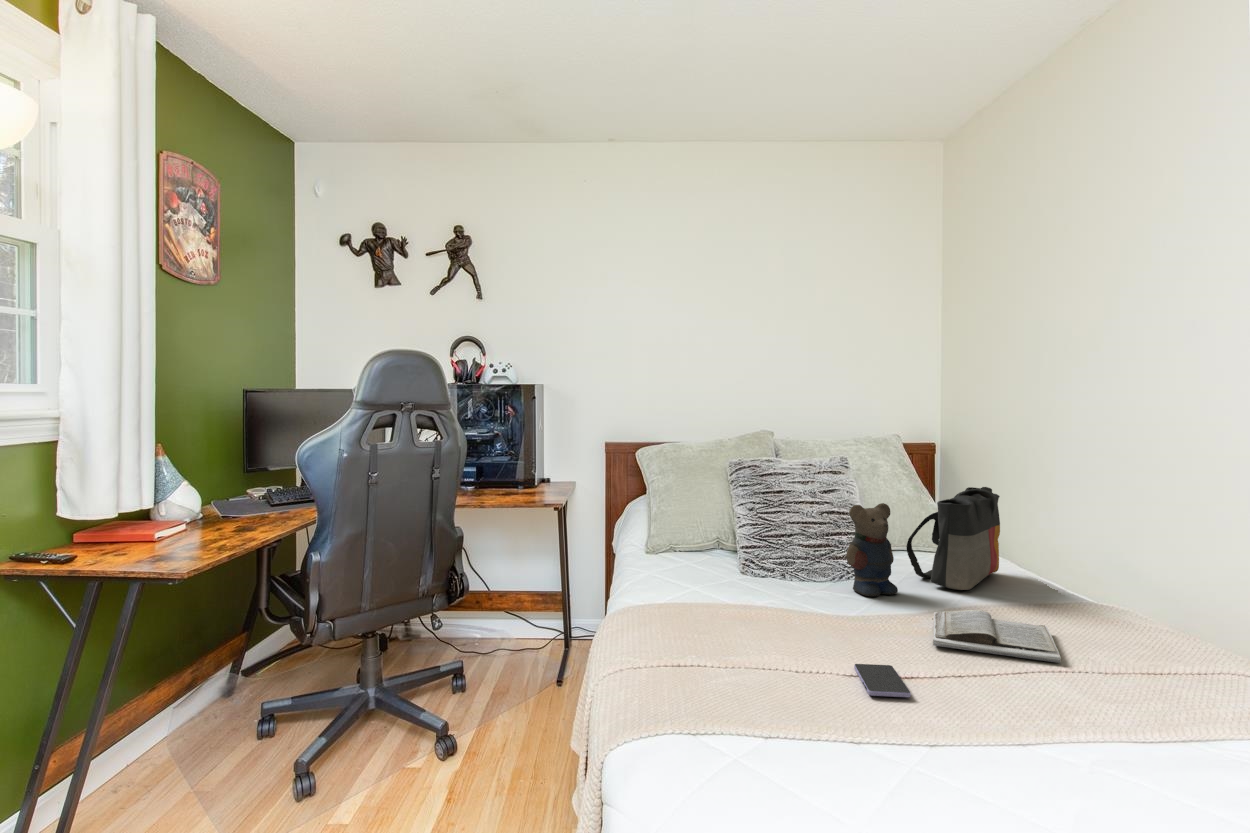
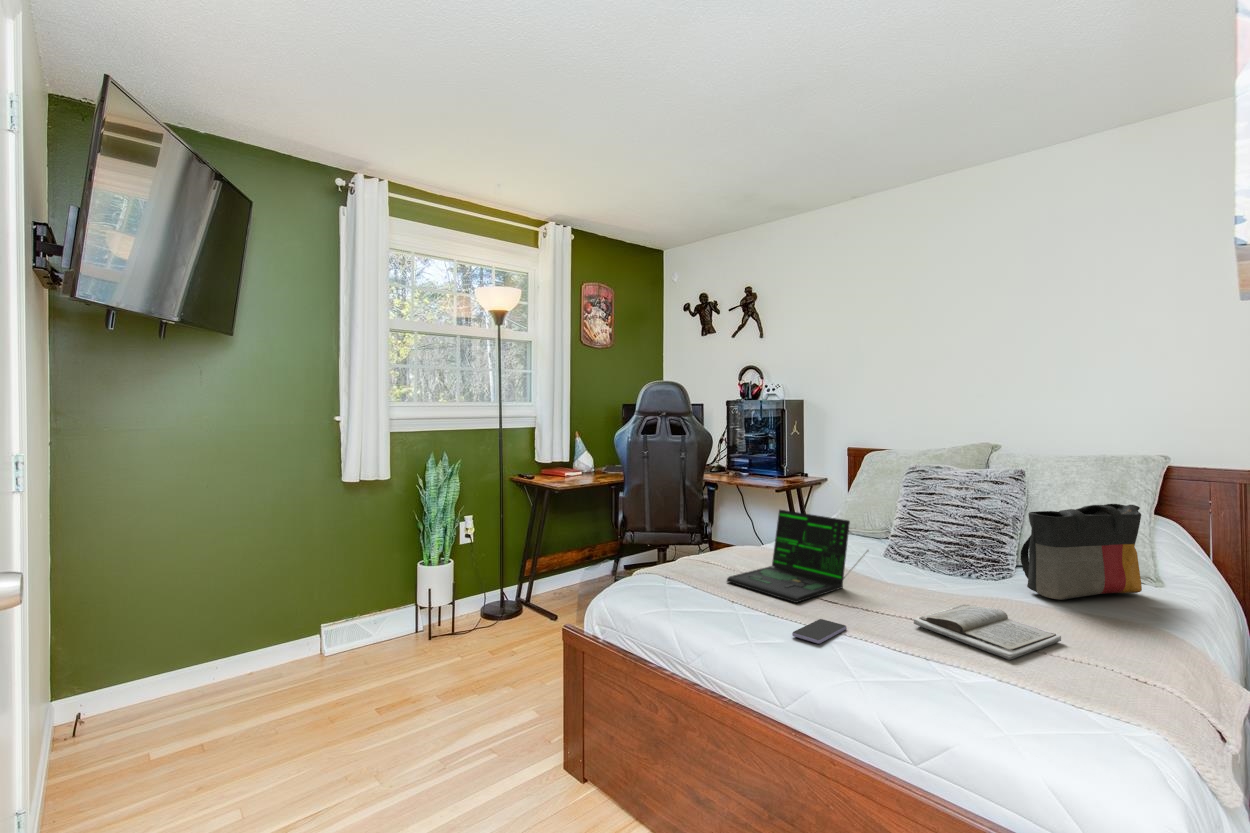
teddy bear: present [846,503,898,597] -> none [926,507,981,590]
laptop: none [664,527,822,650] -> present [727,510,869,603]

